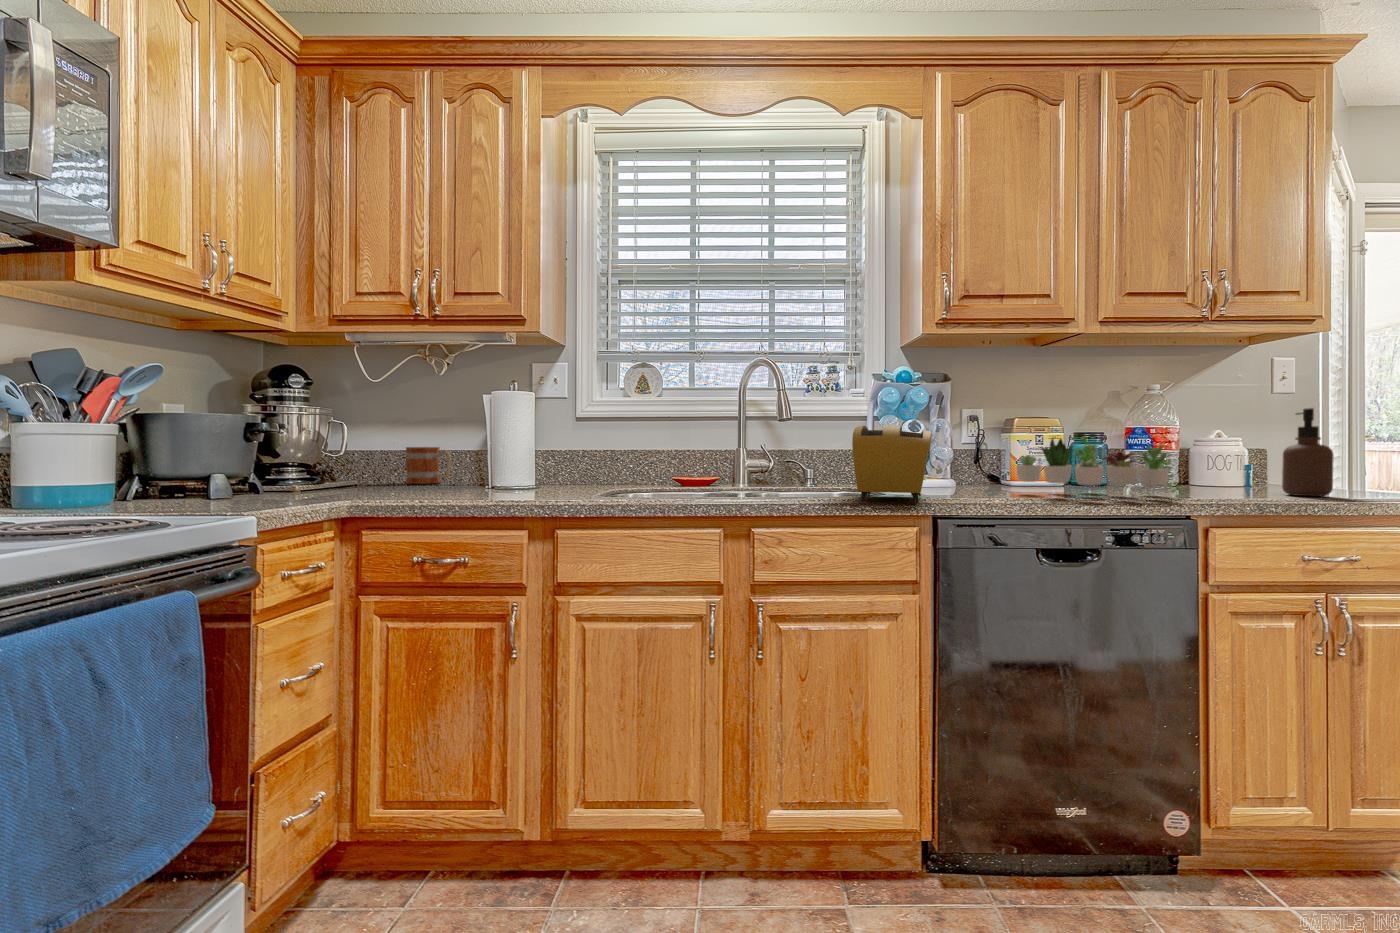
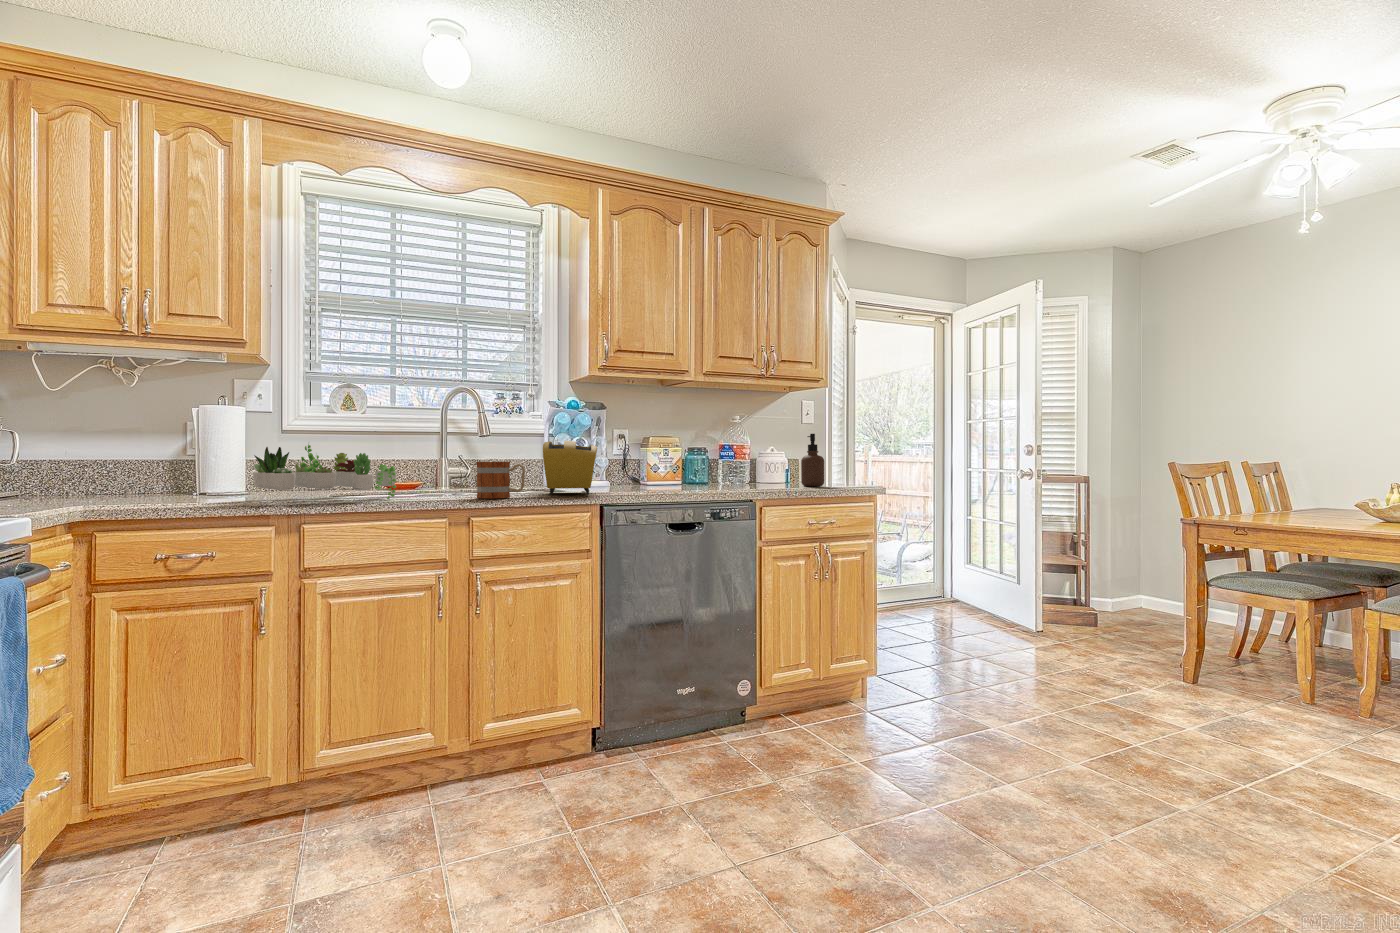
succulent plant: present [1016,436,1185,498] -> present [253,445,397,499]
mug: present [406,447,451,484] -> present [477,462,525,498]

